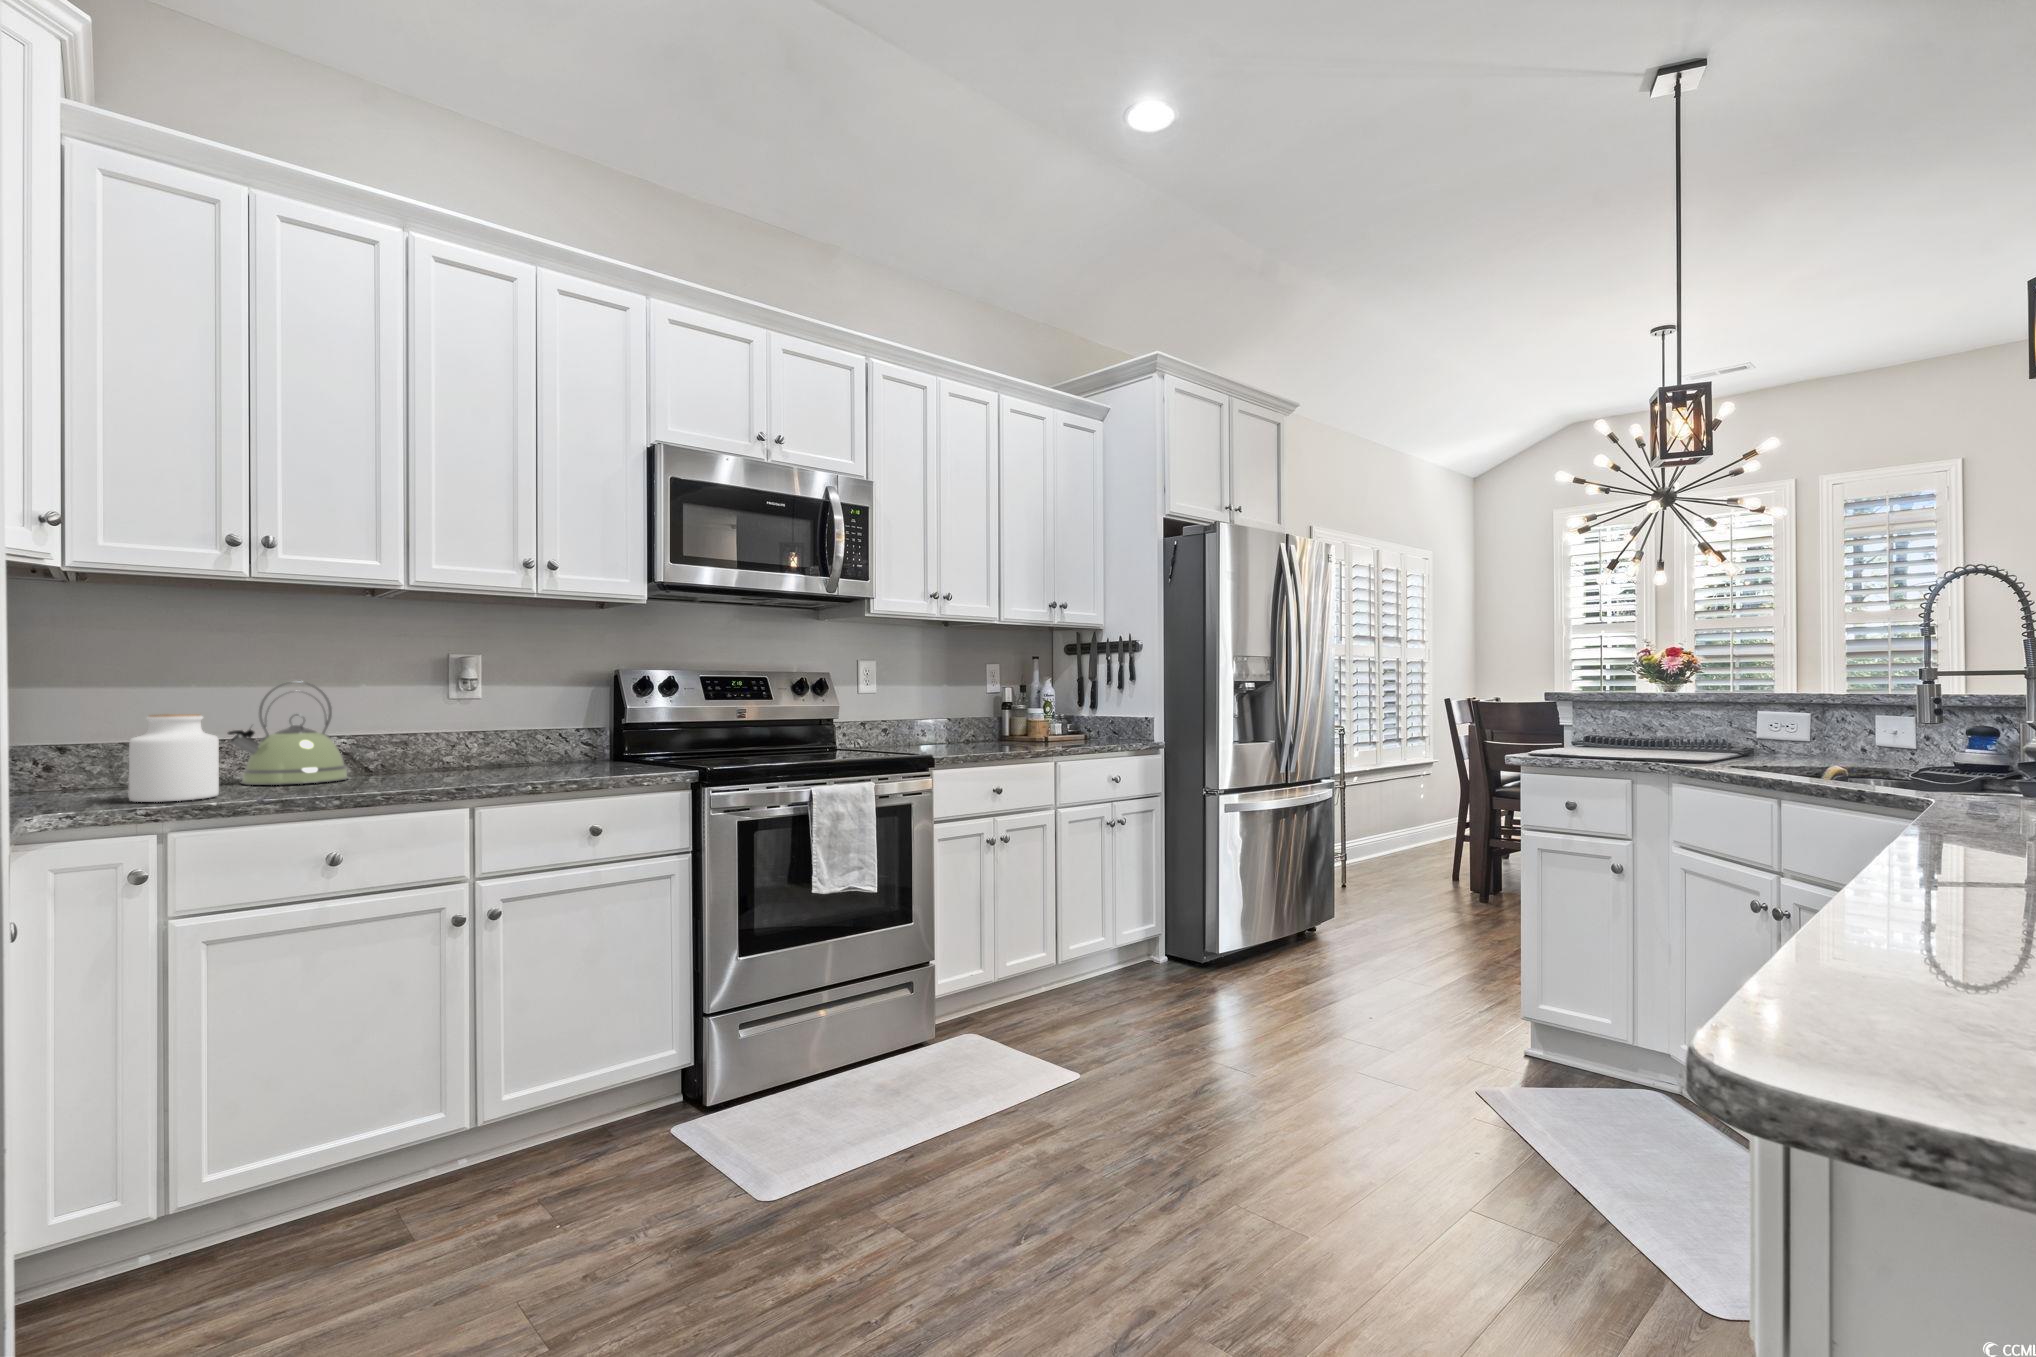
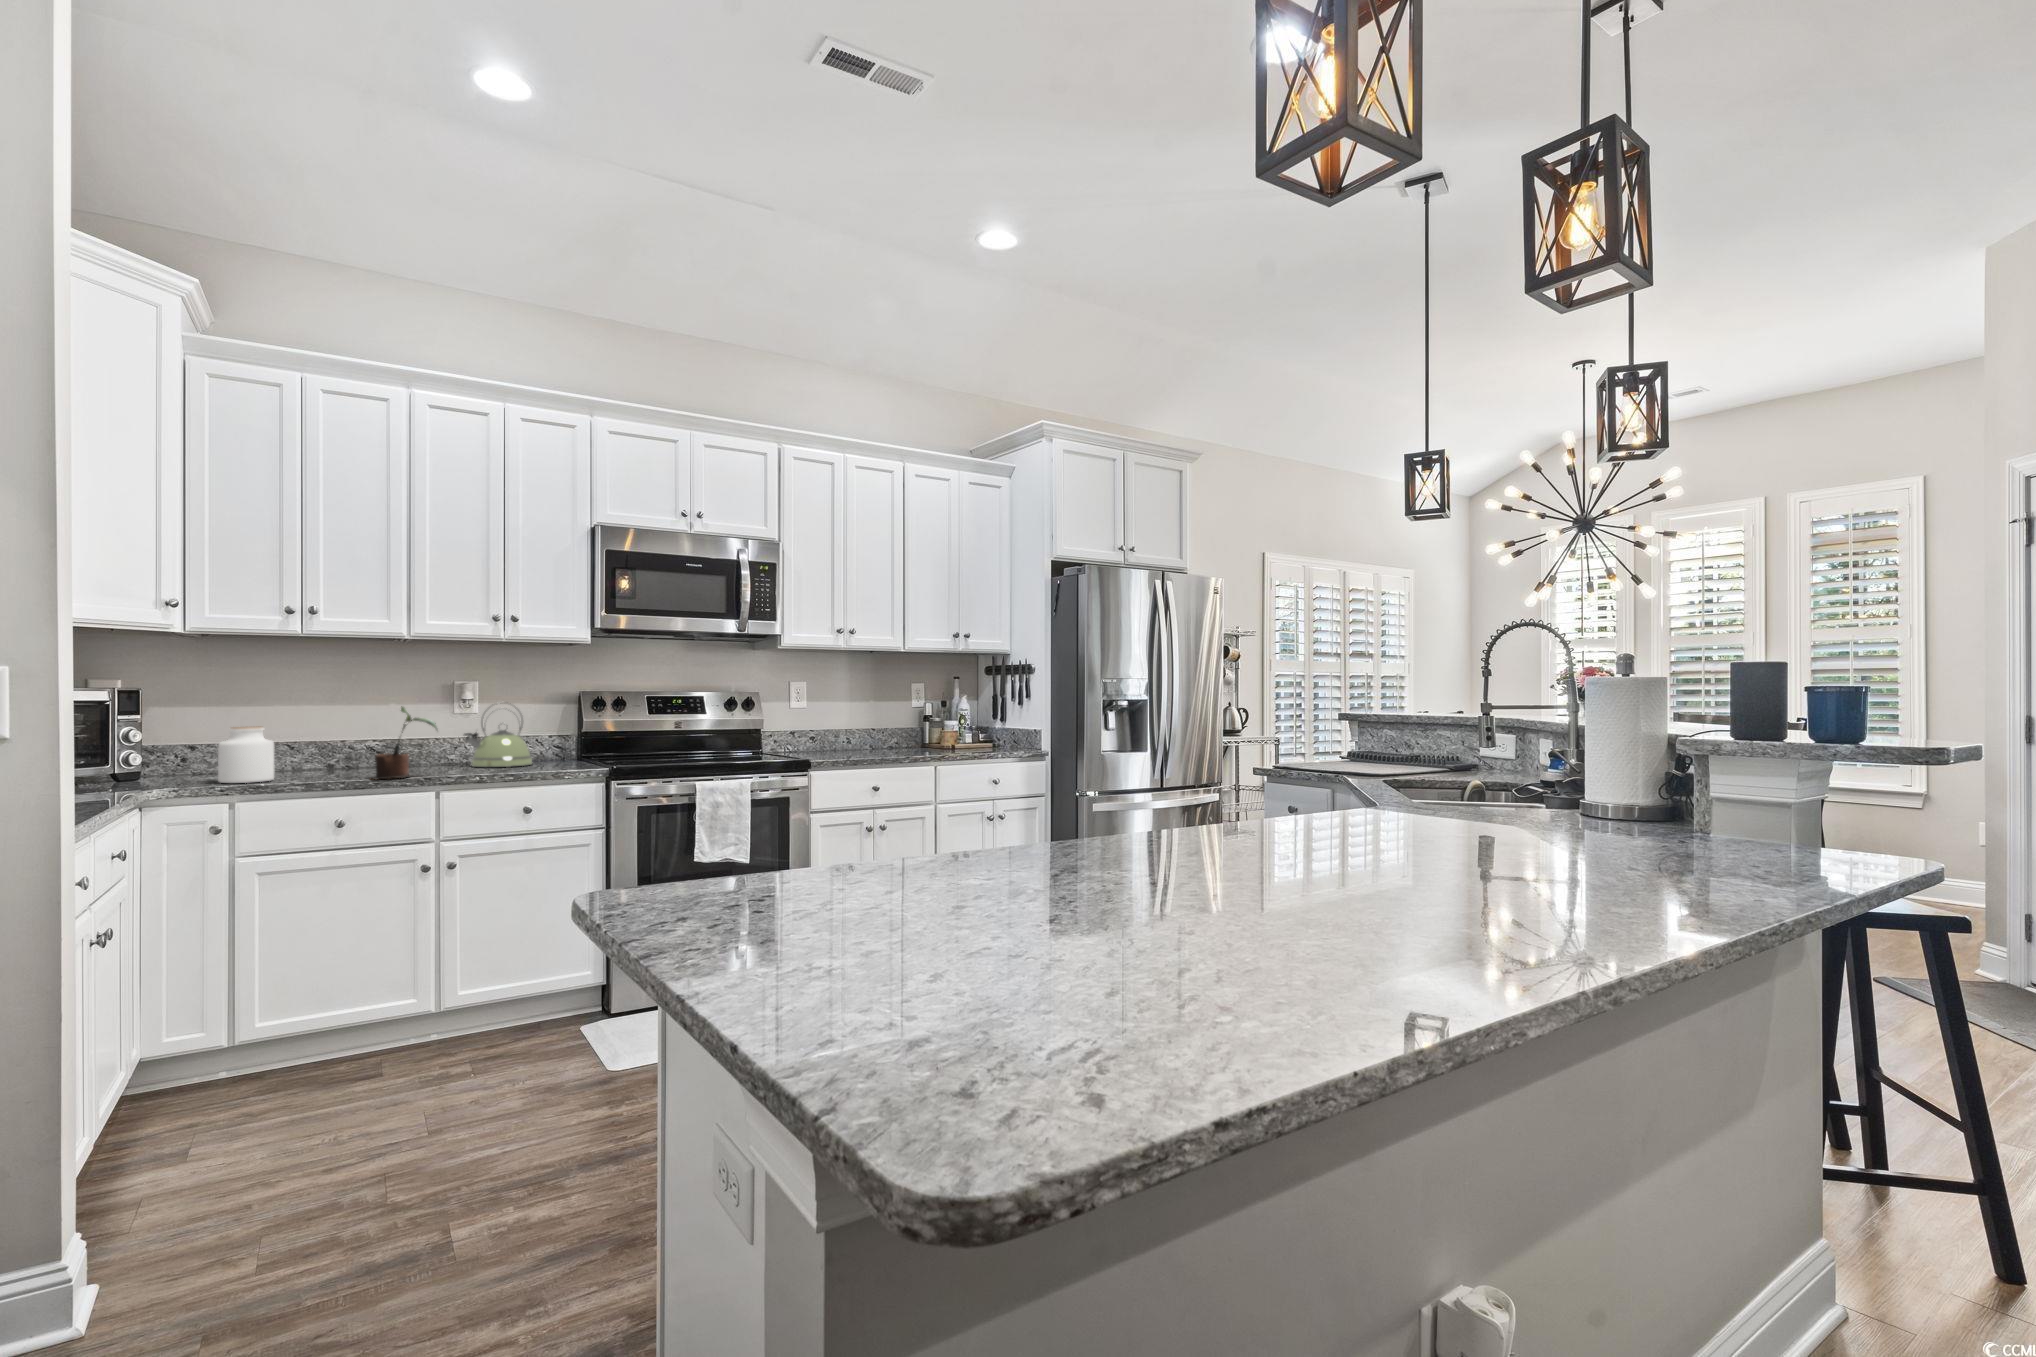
kettle: present [228,681,348,785] -> present [464,703,532,767]
potted plant: none [370,683,469,792] -> present [375,706,437,780]

